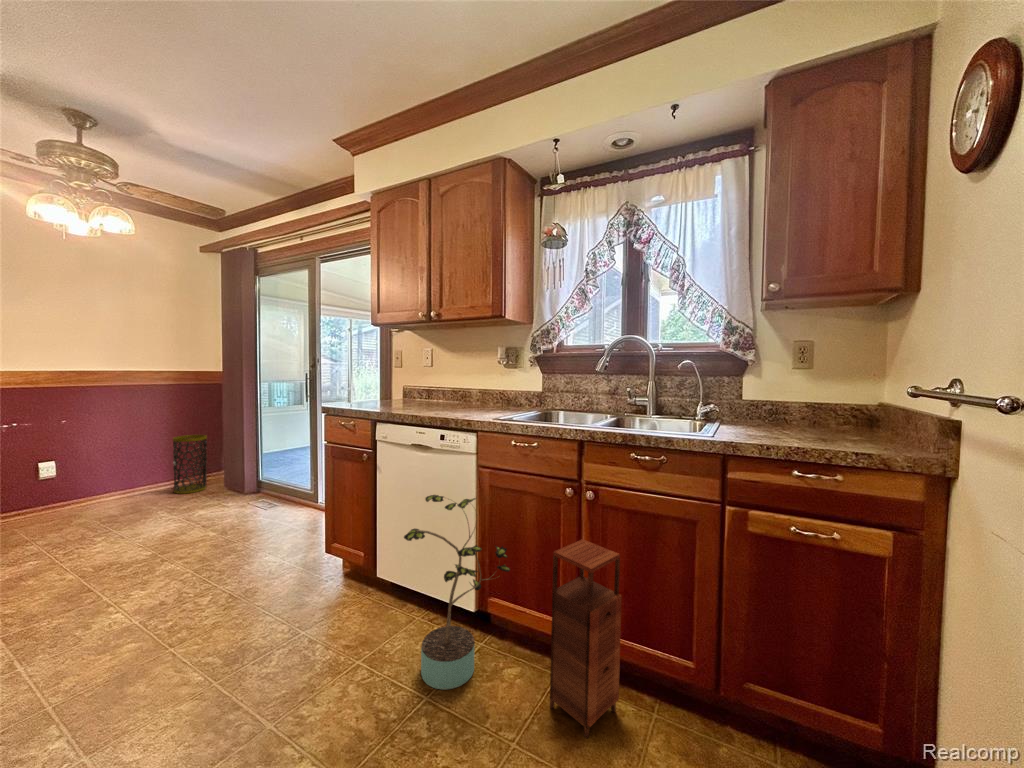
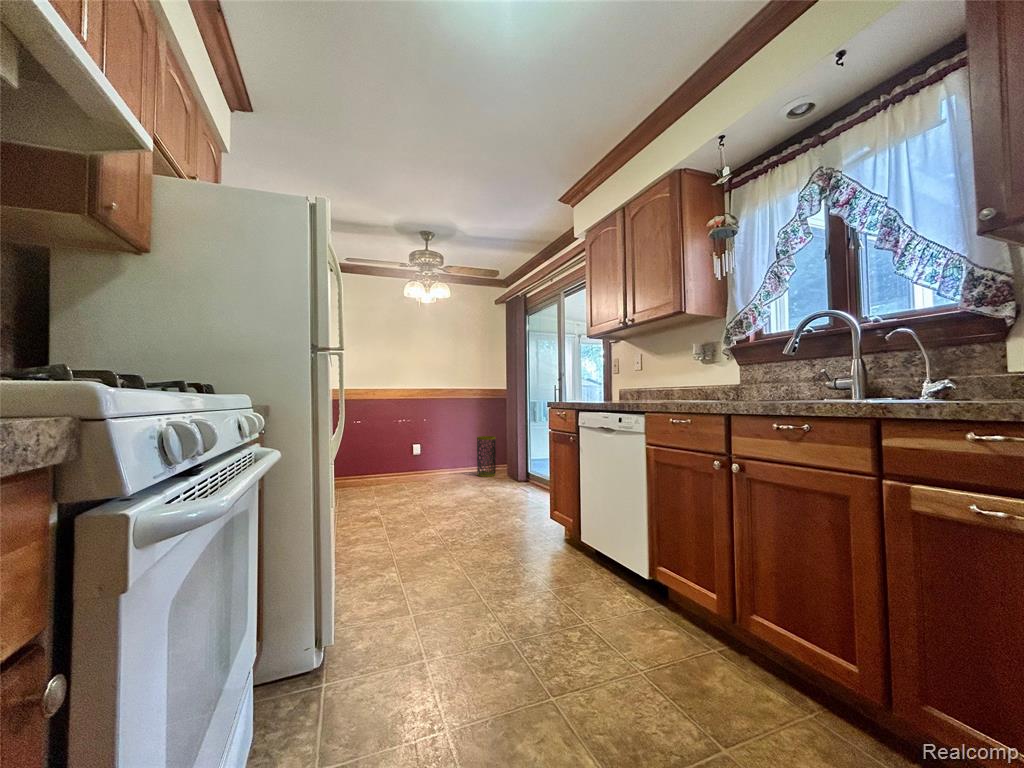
potted plant: present [404,495,510,690] -> none [569,464,663,625]
storage cabinet: present [550,539,622,739] -> none [688,512,765,697]

